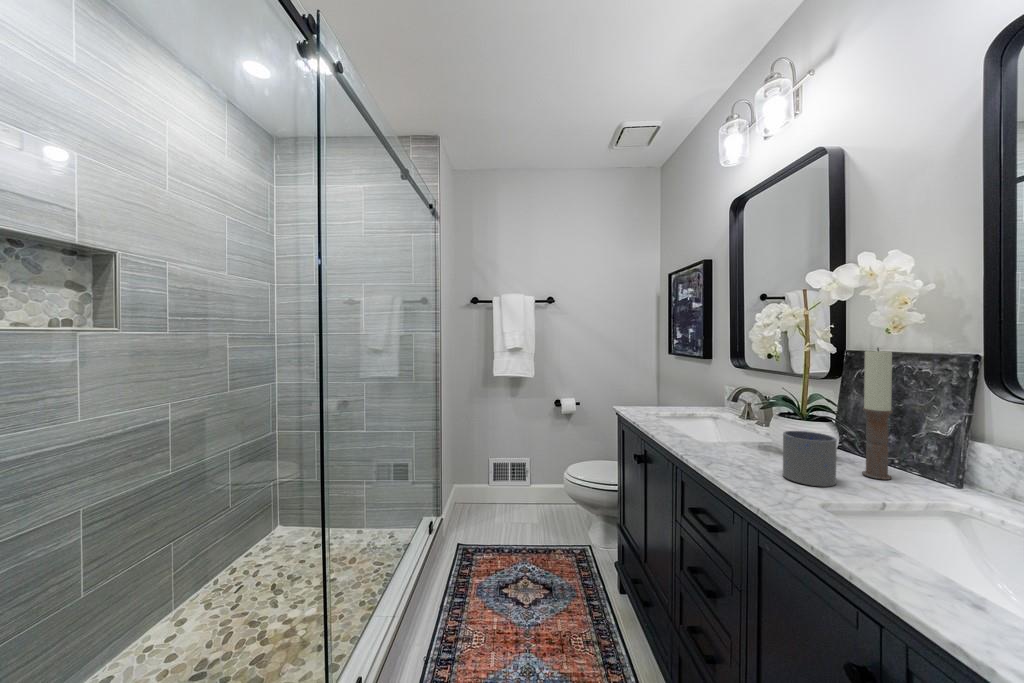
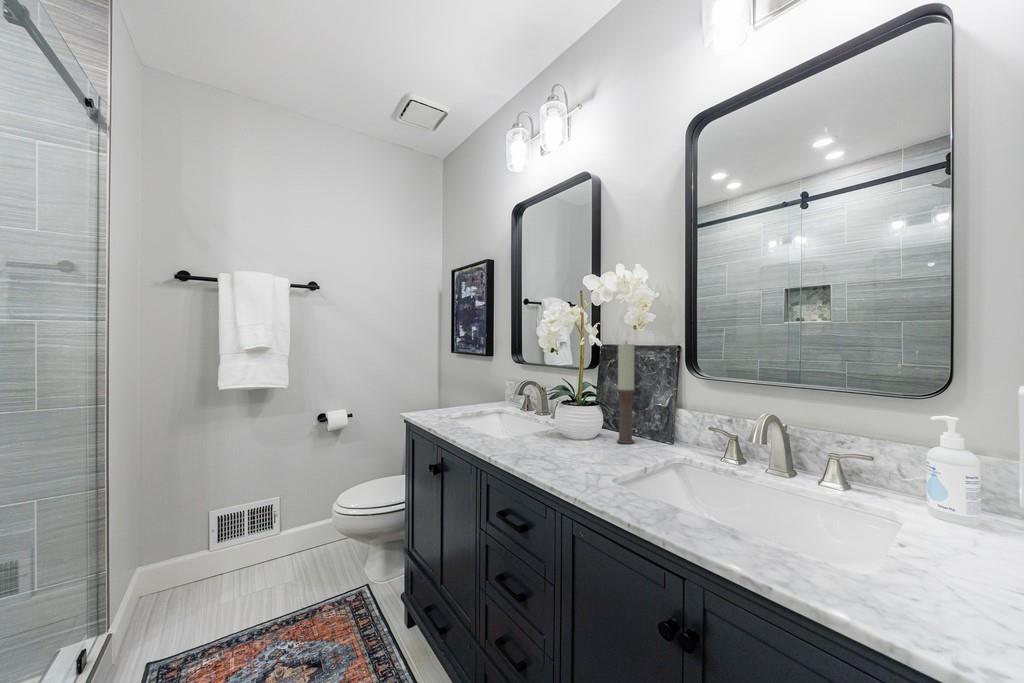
cup: present [783,431,837,487] -> none [566,411,602,454]

